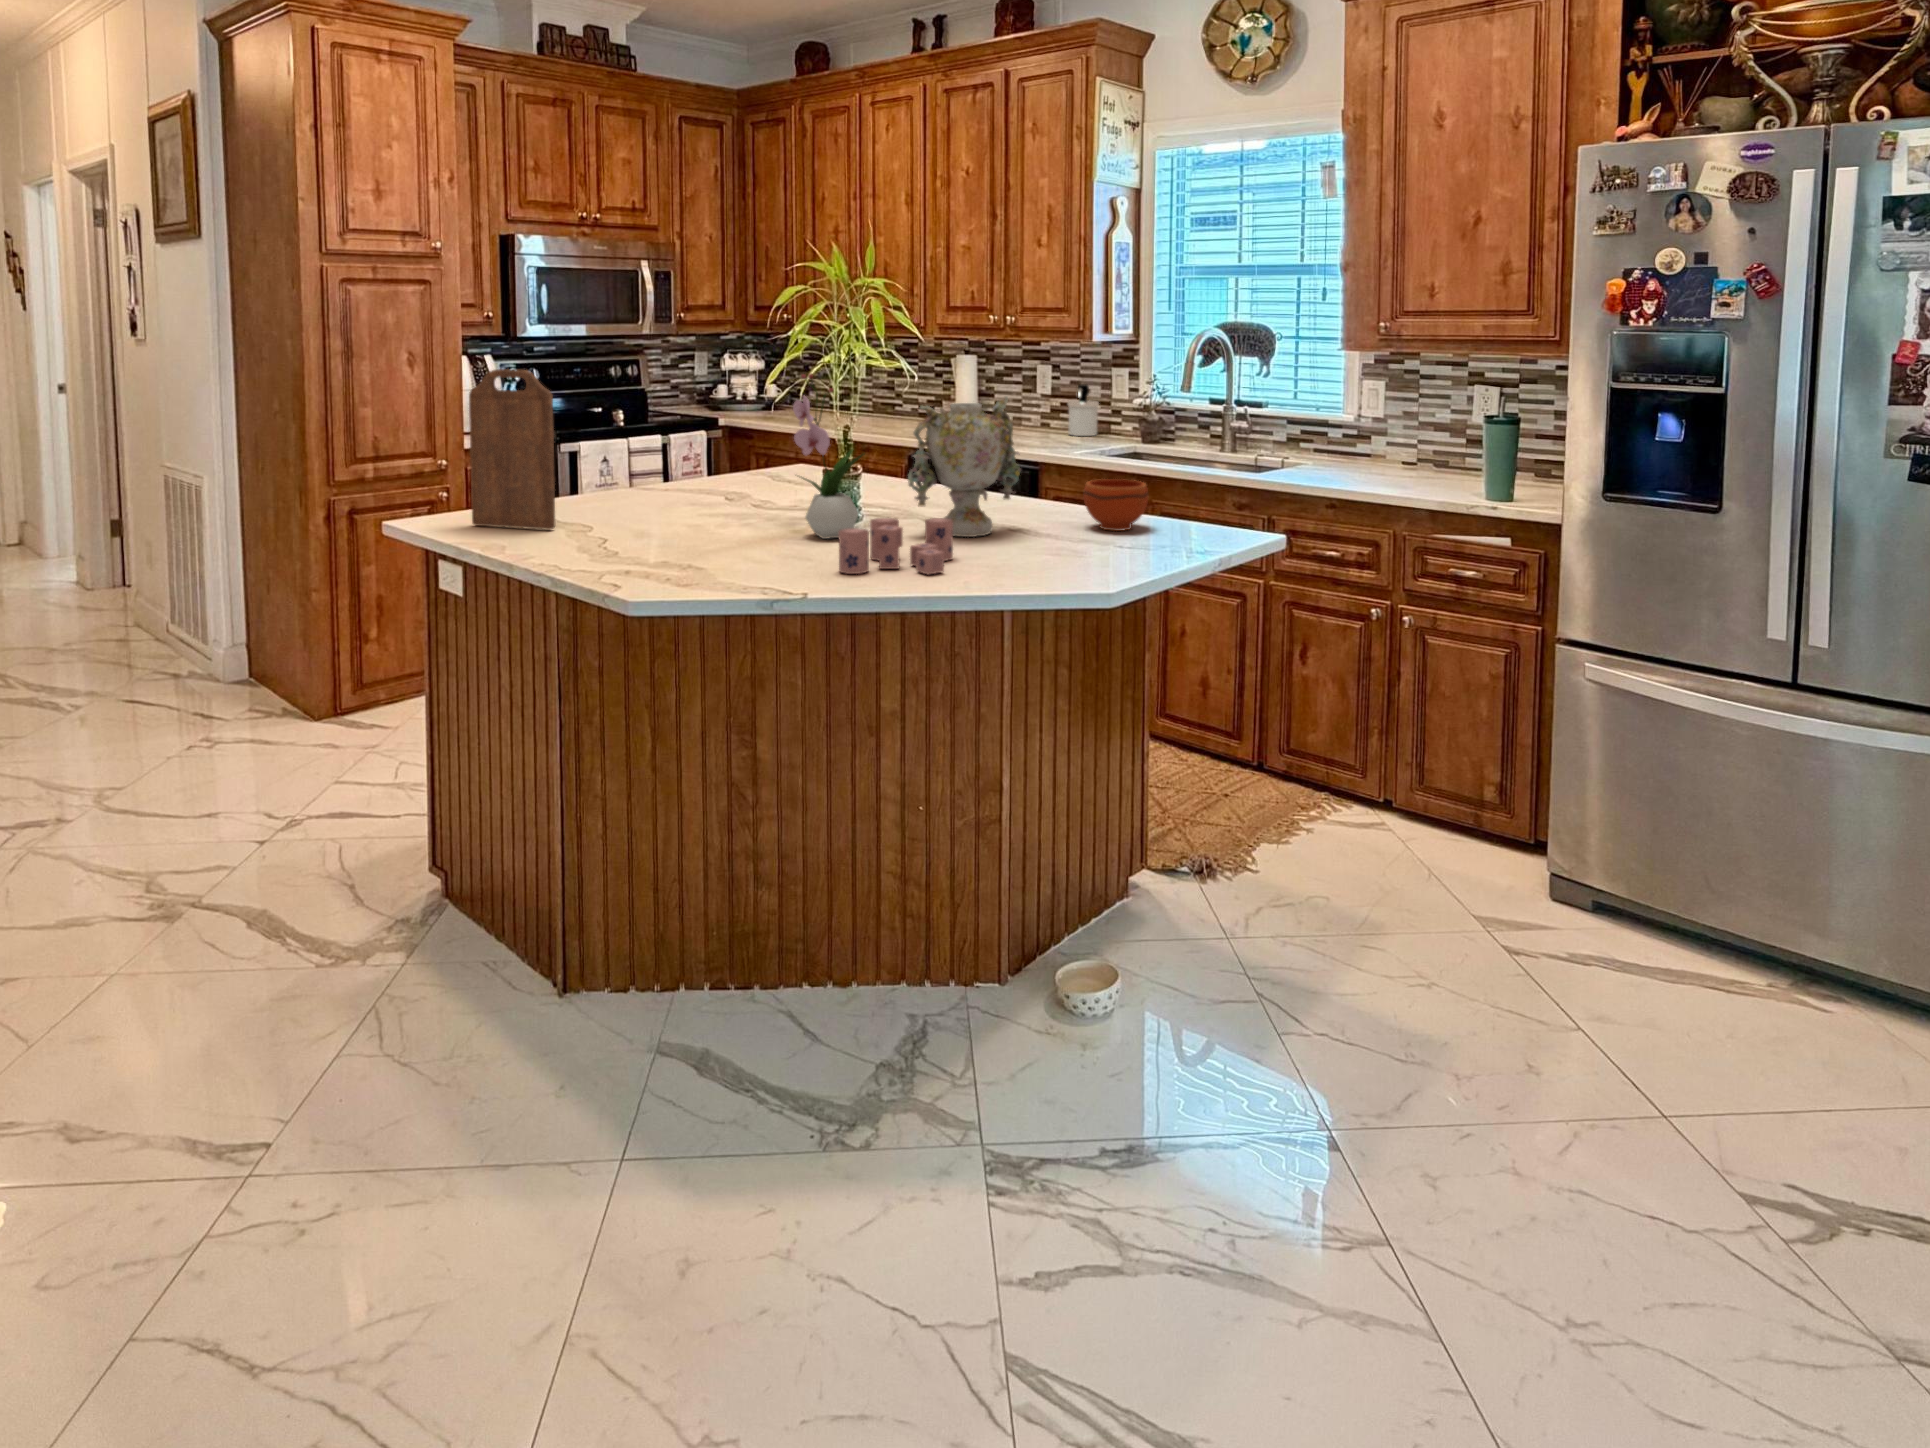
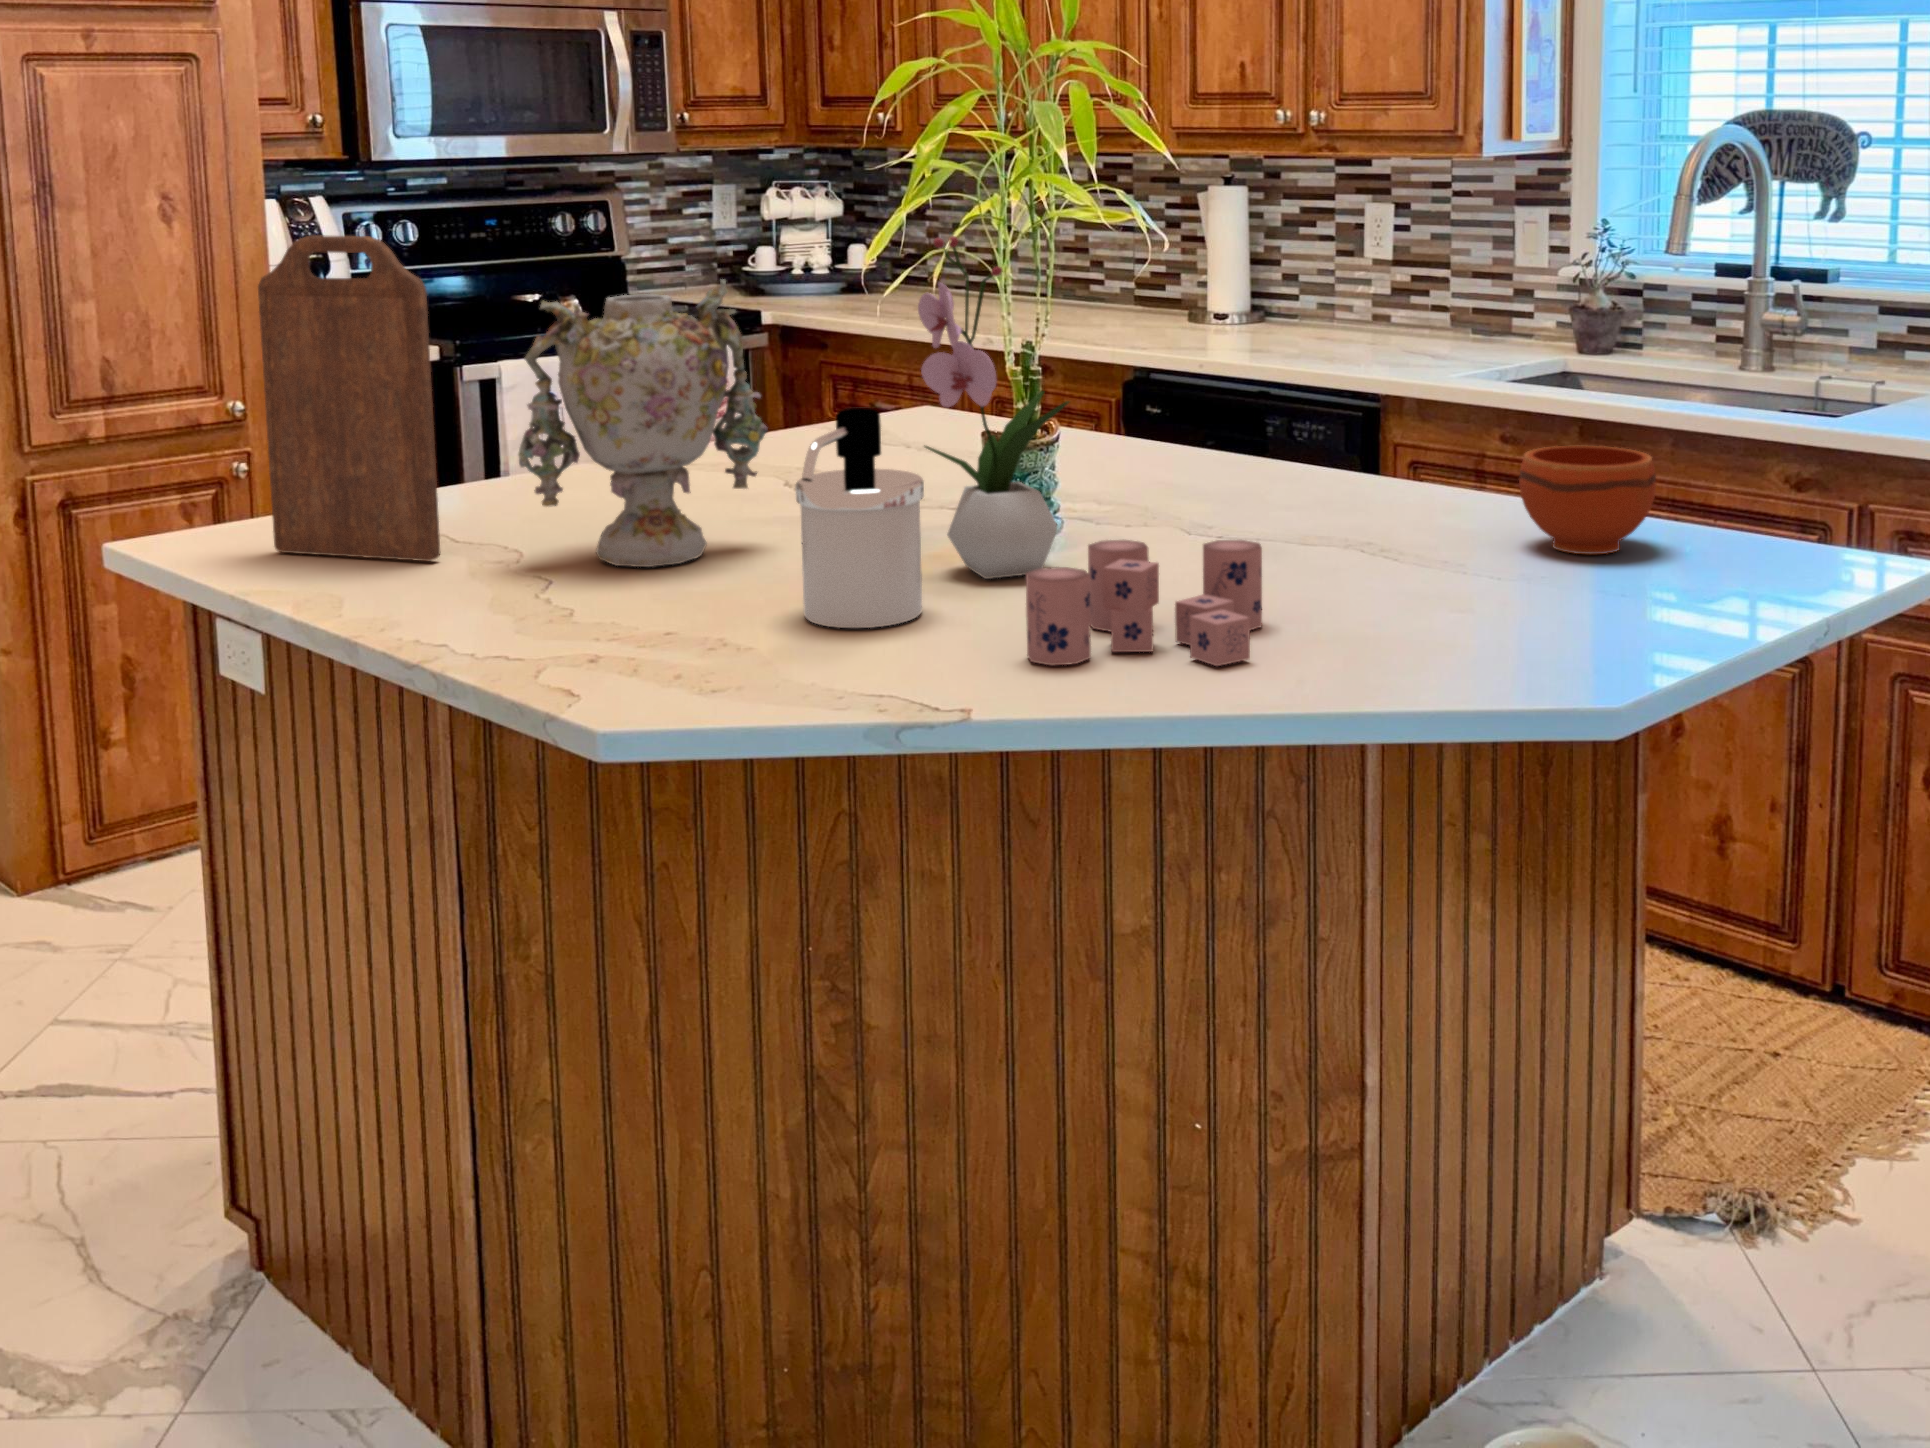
soap dispenser: present [1068,384,1099,436] -> present [795,408,924,628]
vase: present [908,396,1021,537] -> present [518,280,768,567]

